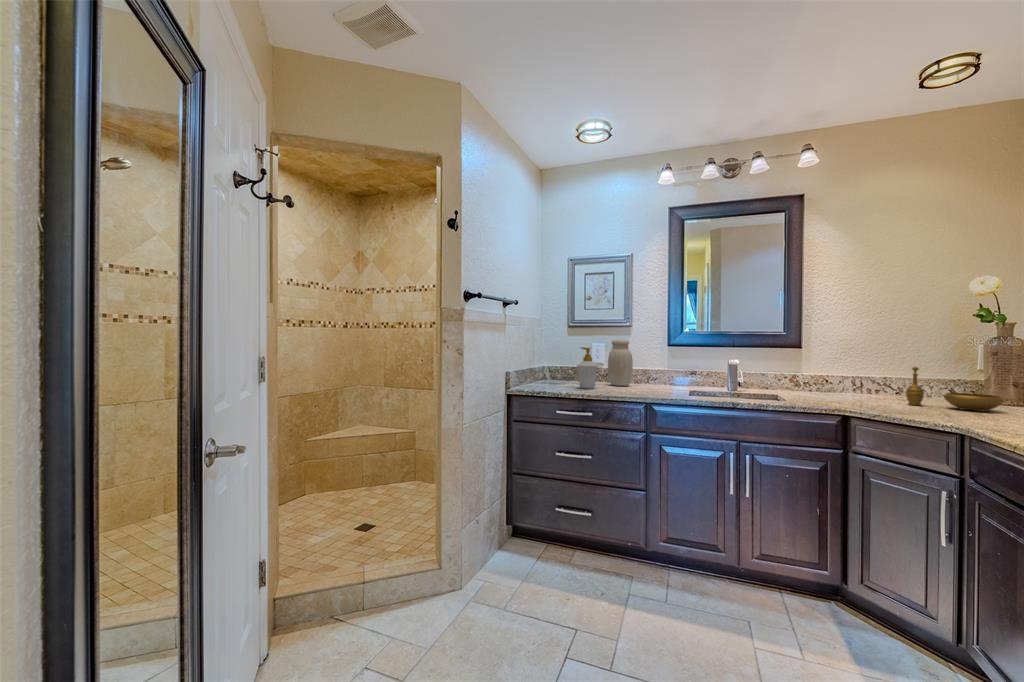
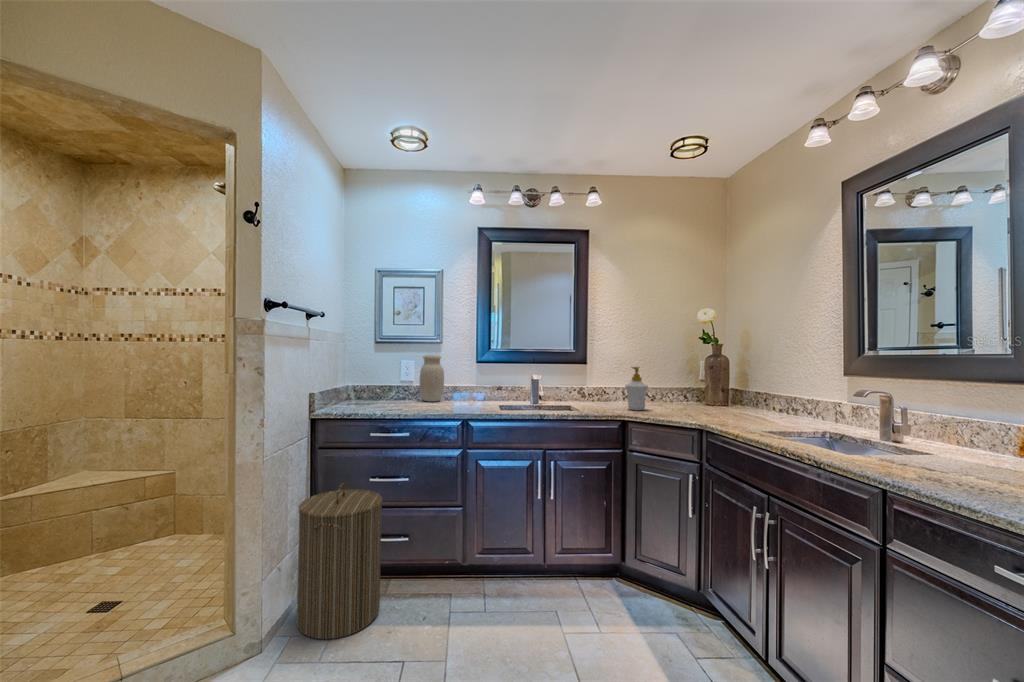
soap bottle: present [577,347,598,389] -> present [626,367,648,410]
decorative bowl: present [906,367,1003,411] -> none [657,377,715,410]
laundry hamper: none [495,450,566,585] -> present [297,483,382,639]

